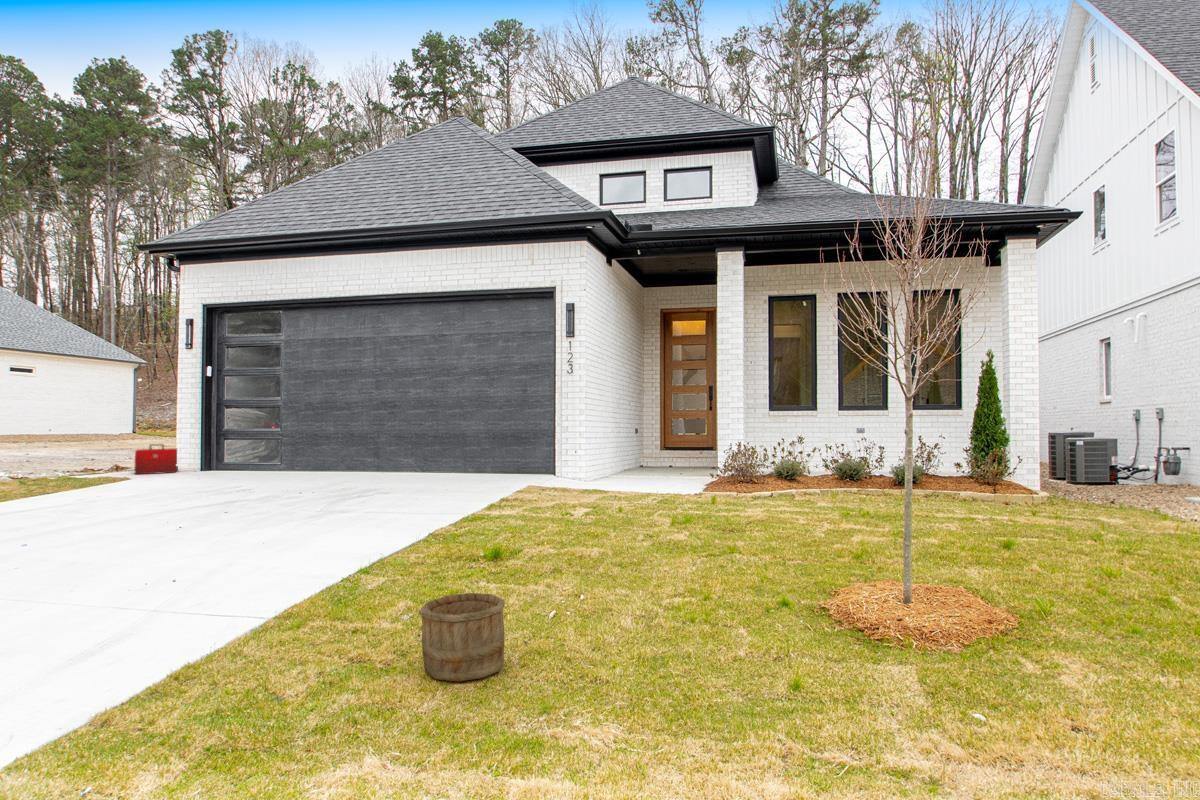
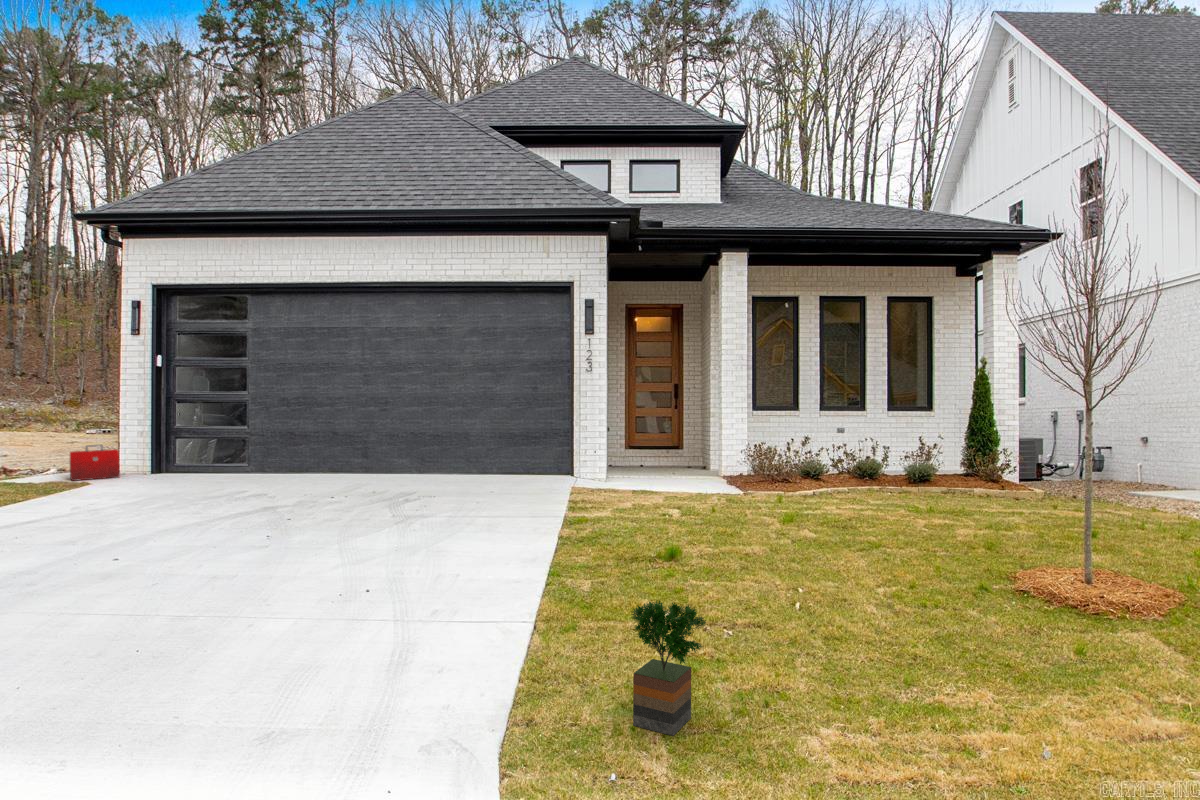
potted tree: none [173,551,276,689] -> present [632,601,706,736]
wooden bucket: present [418,593,505,682] -> none [821,623,901,707]

